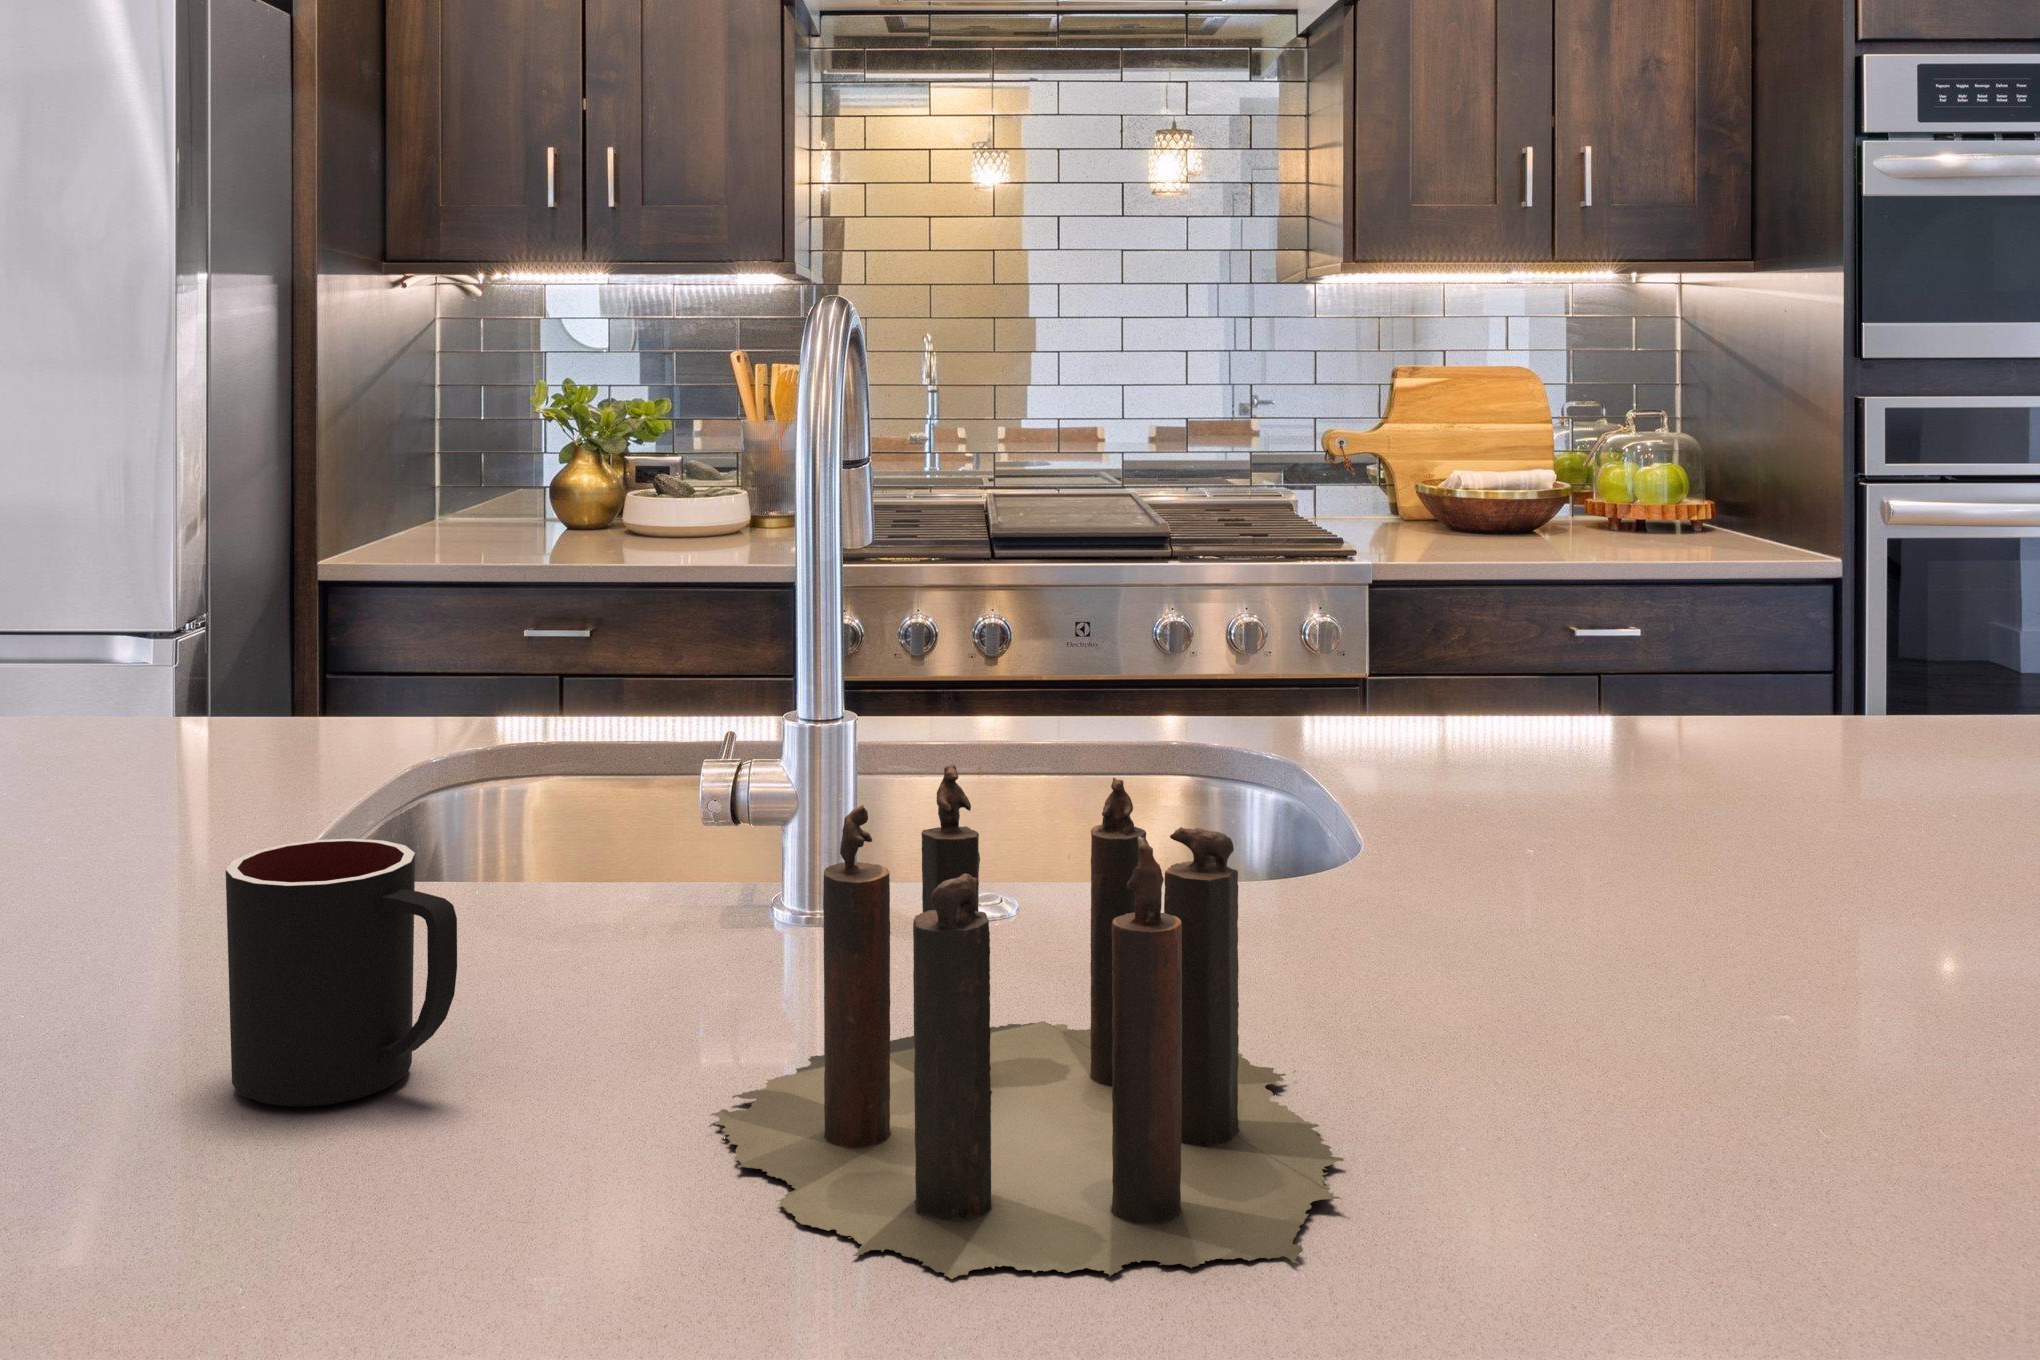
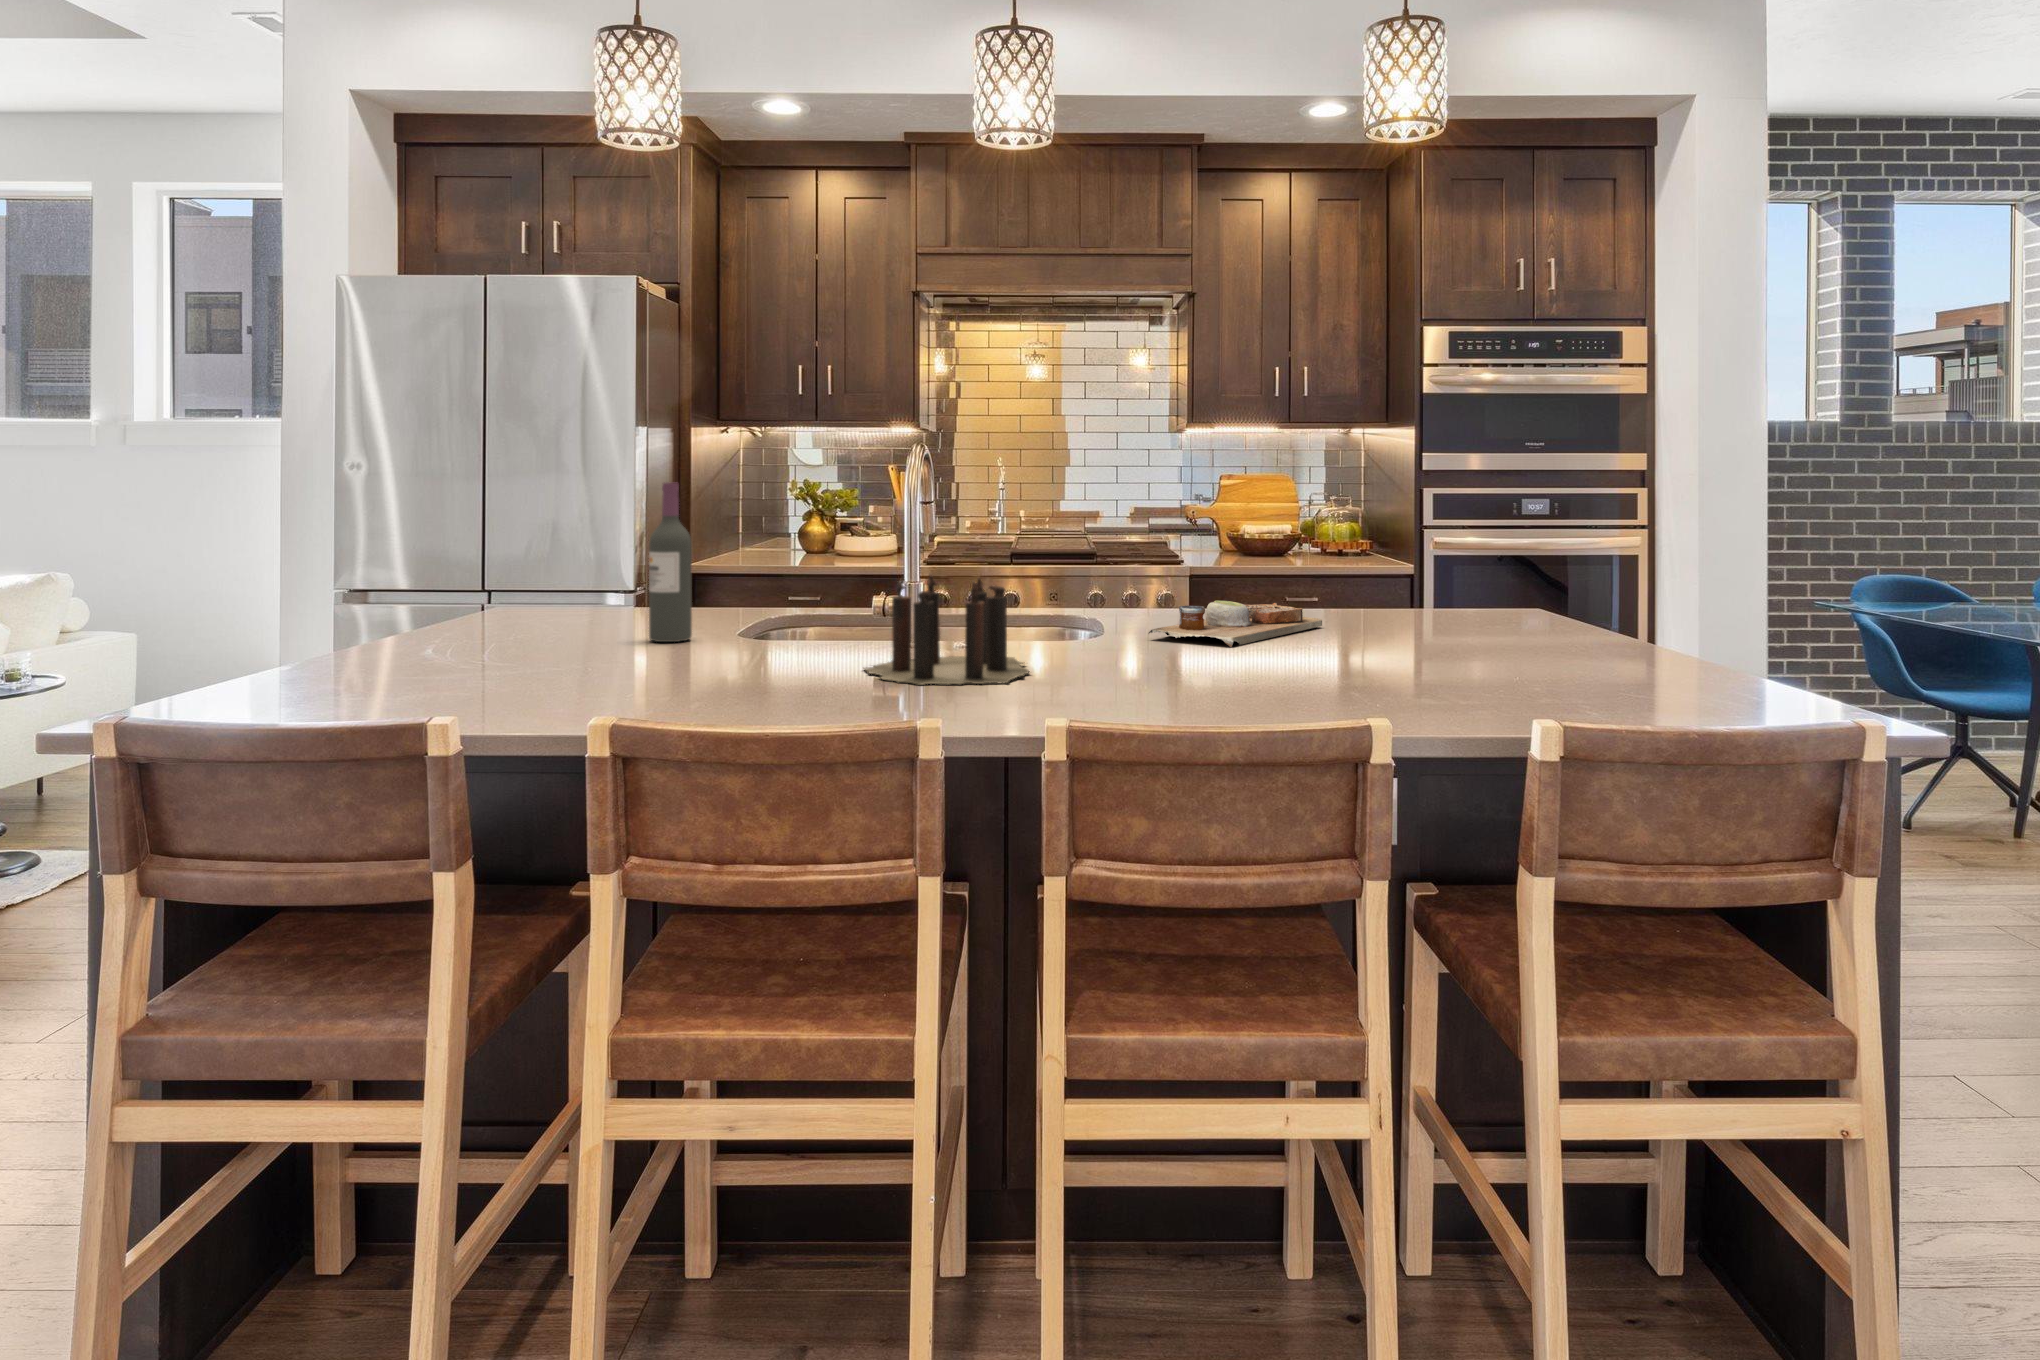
wine bottle: none [63,430,194,915] -> present [649,482,692,642]
cutting board: none [1551,739,1977,940] -> present [1149,601,1322,647]
mug: present [226,839,457,1107] -> none [723,598,790,668]

